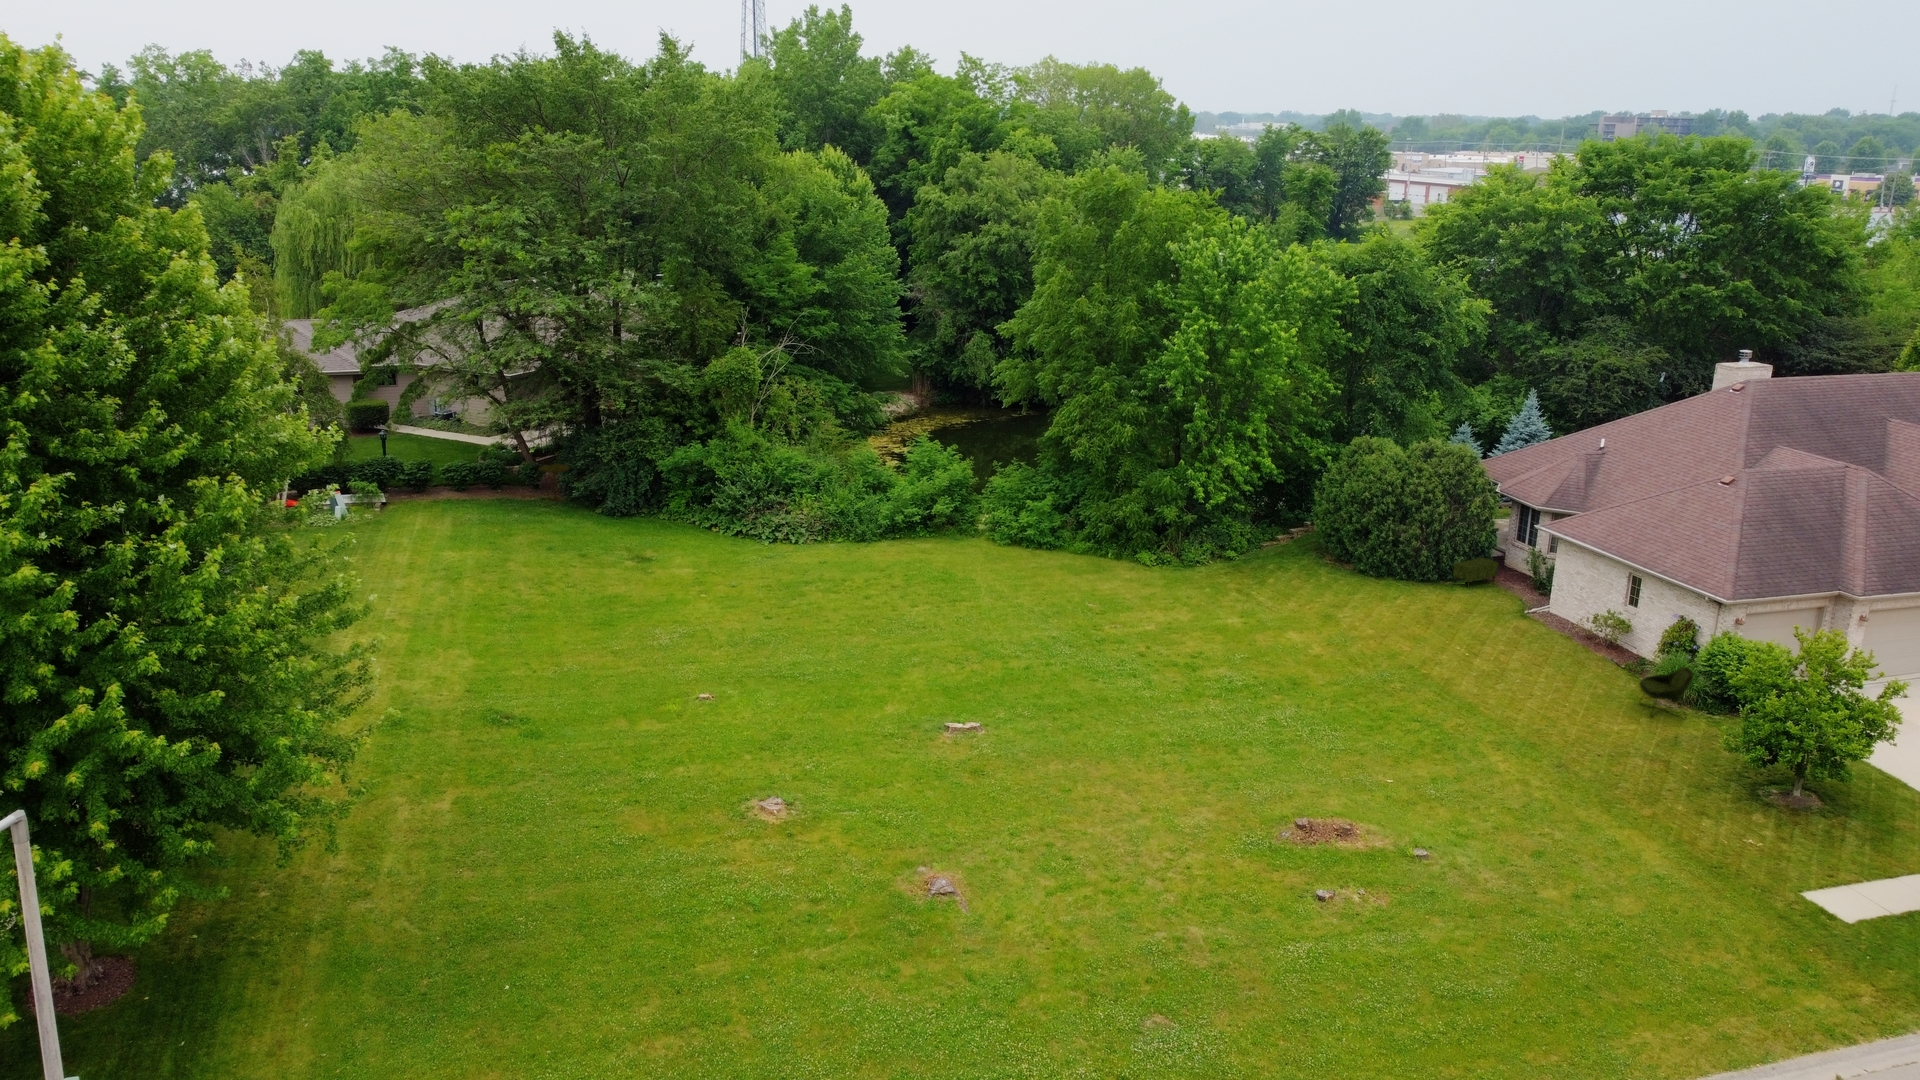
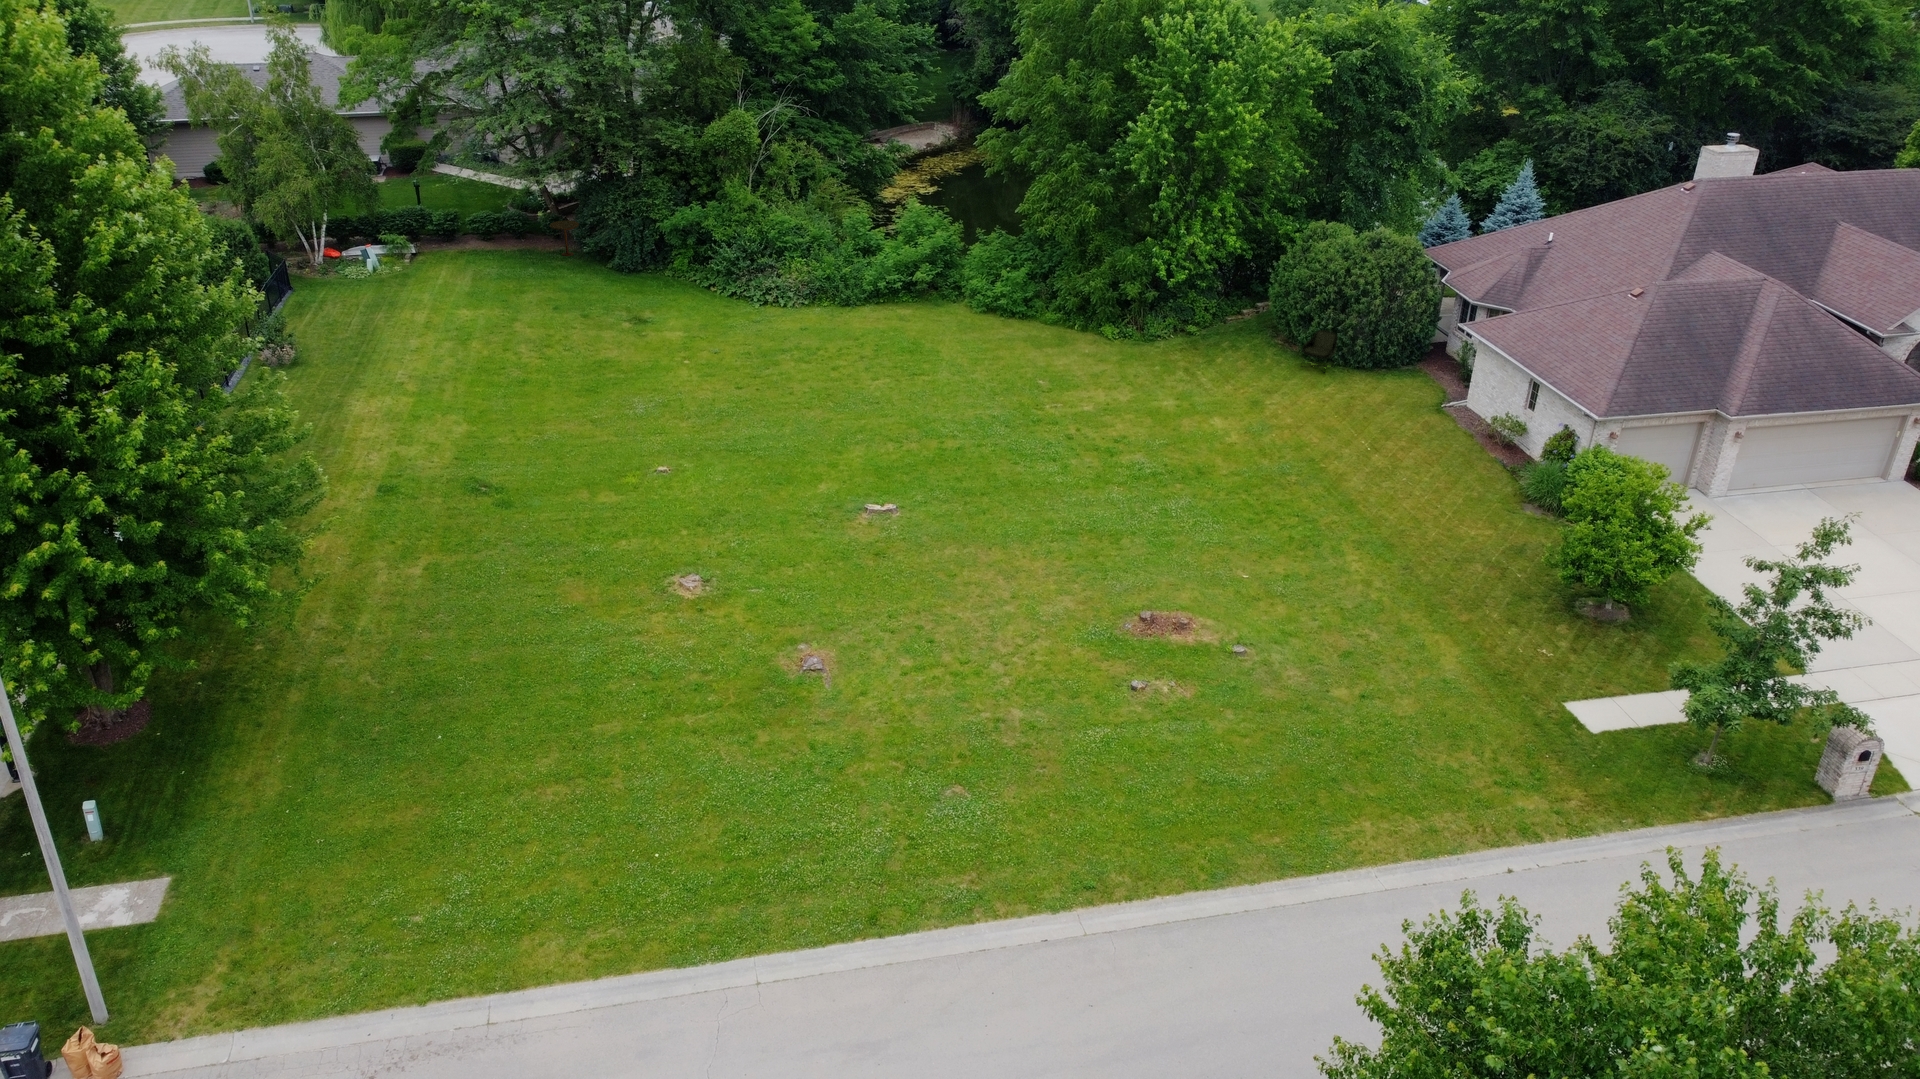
bench: present [1453,557,1498,587] -> none [1389,347,1434,377]
lounge chair: present [1639,667,1694,716] -> present [1301,330,1338,373]

